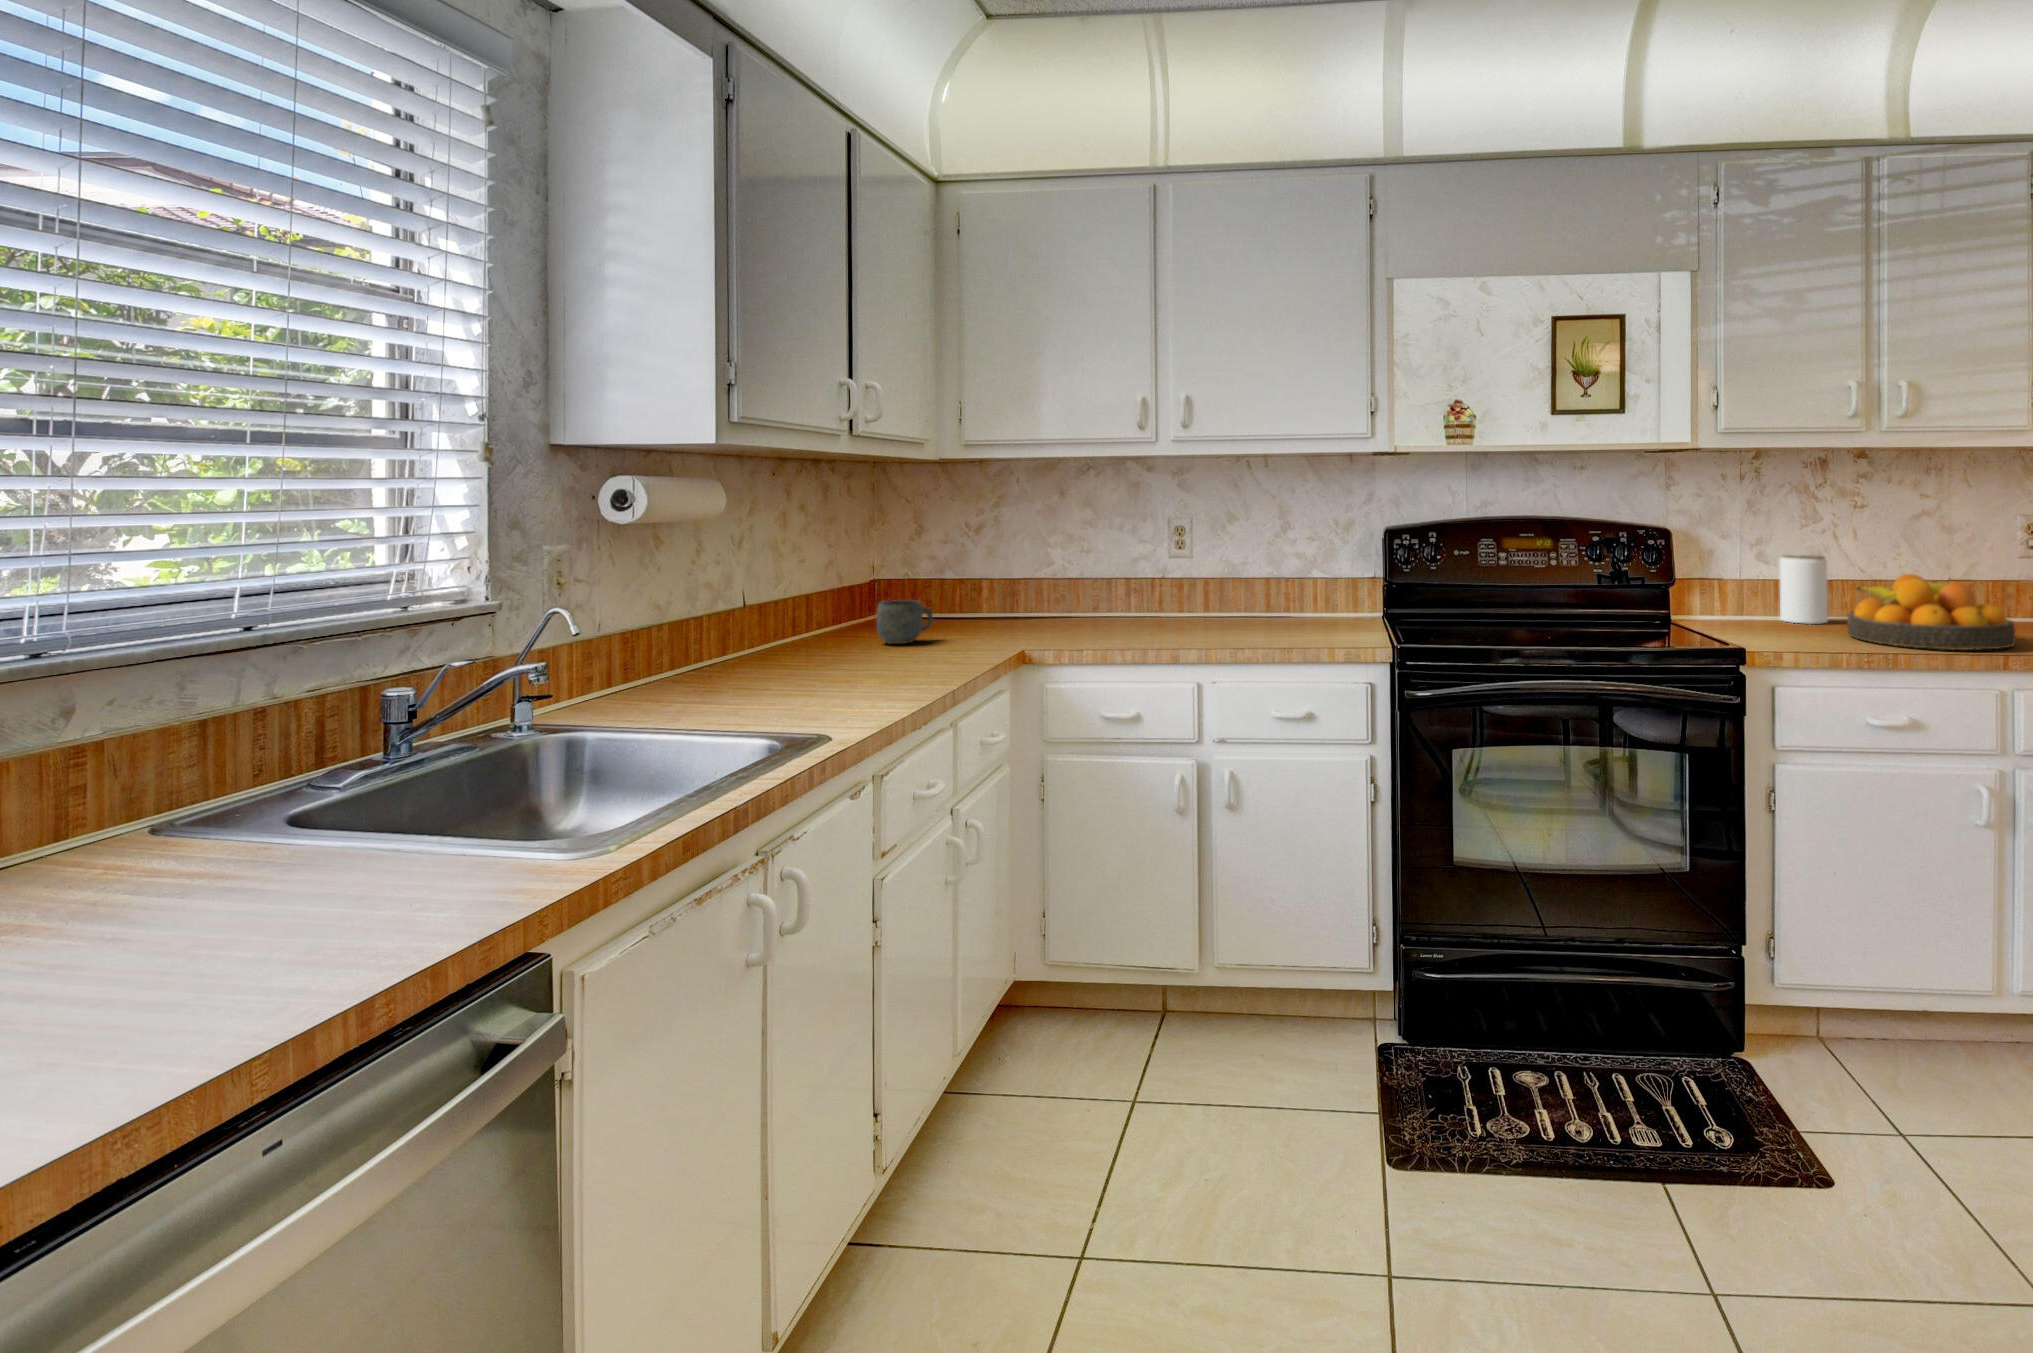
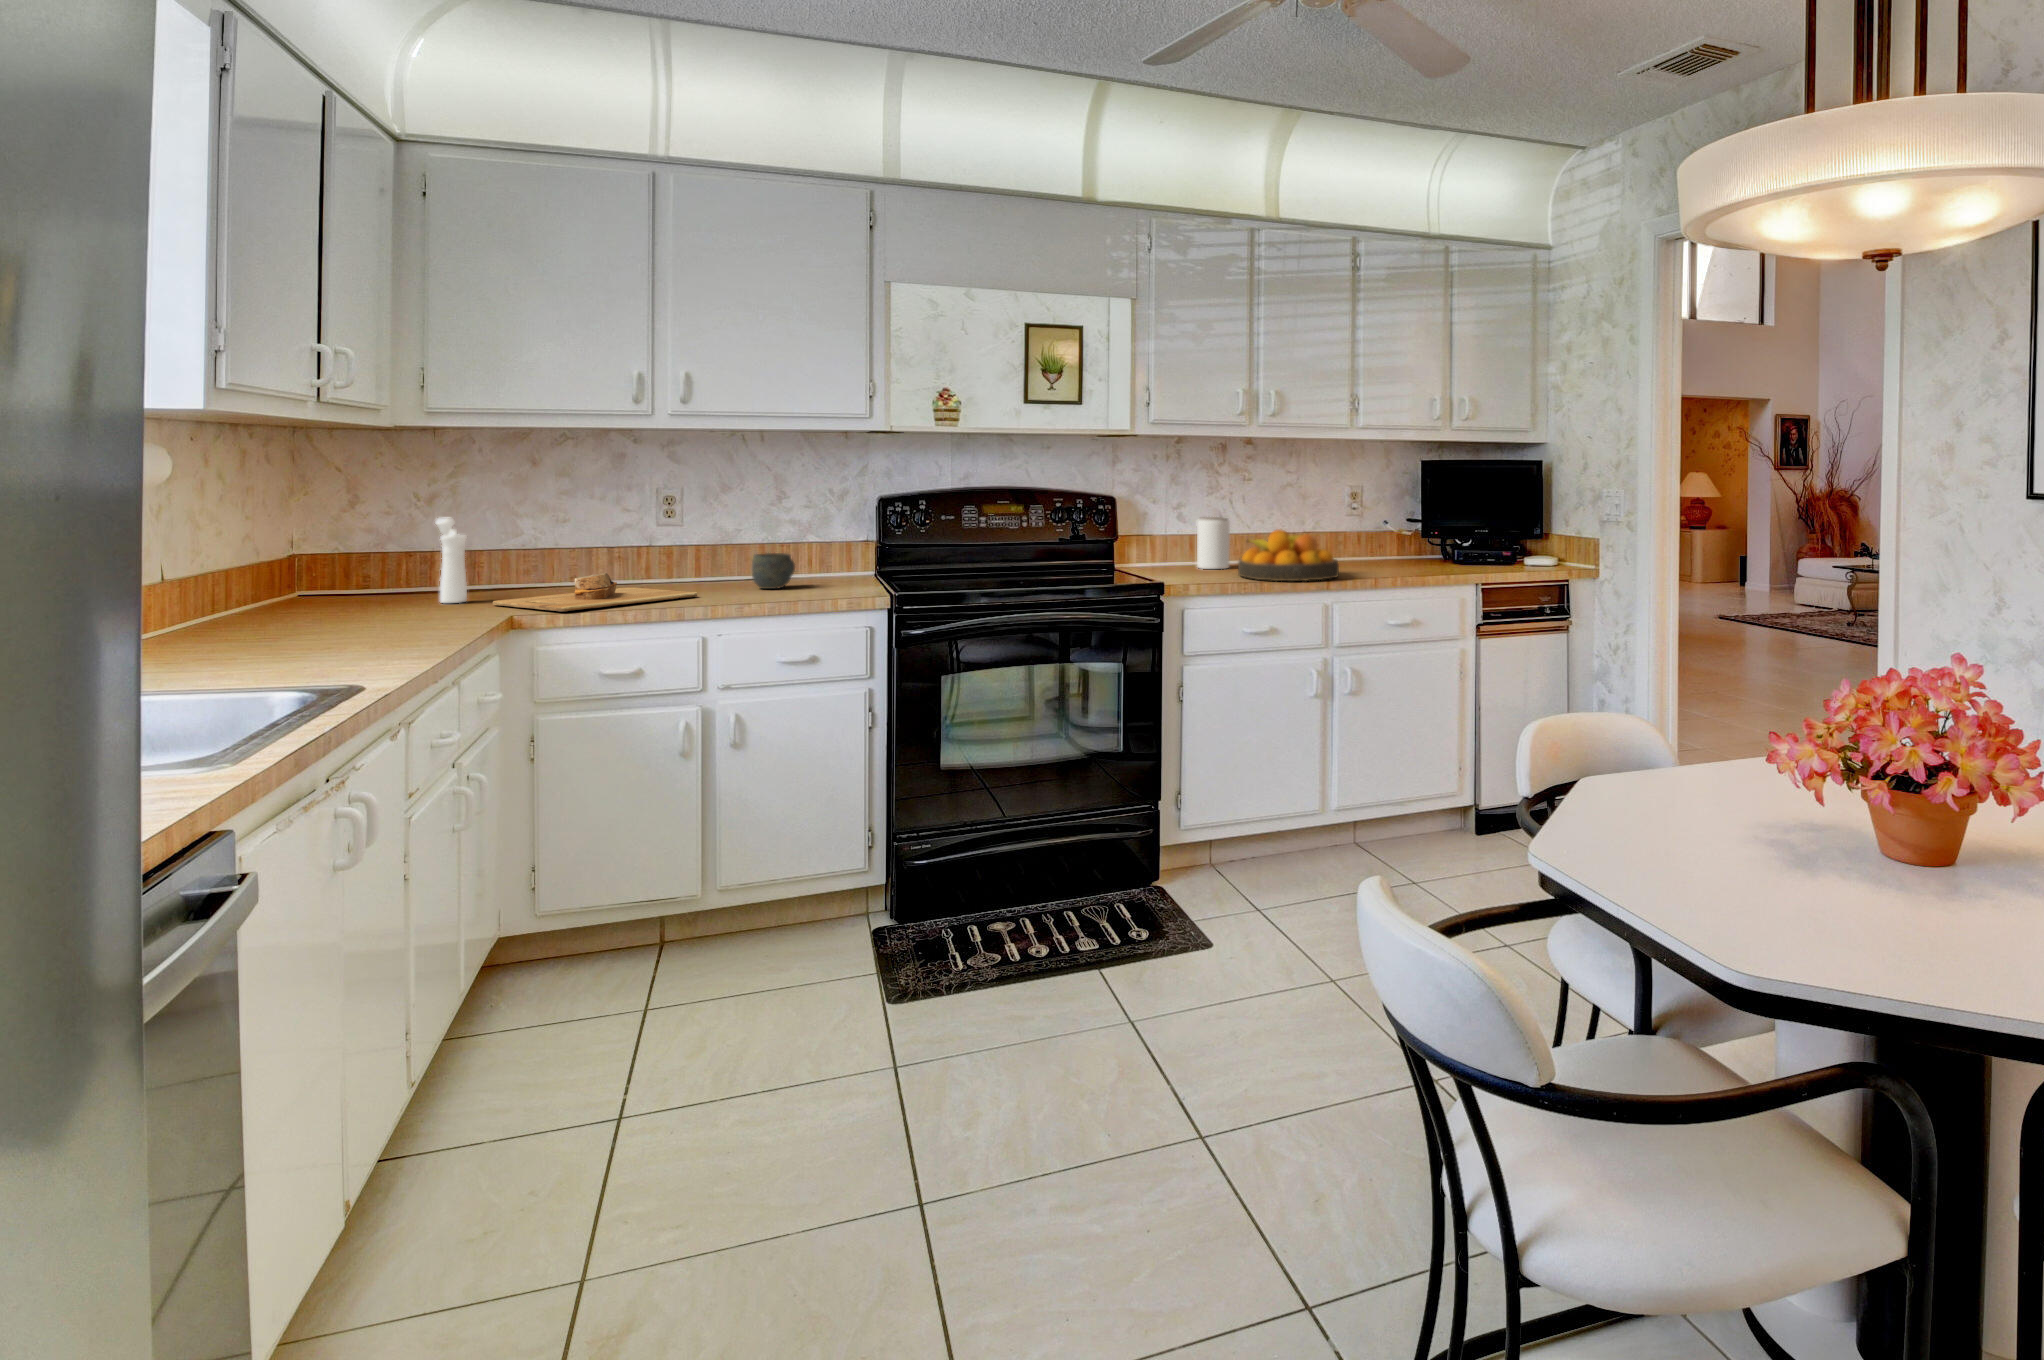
pepper mill: none [975,545,997,630] -> present [435,518,467,603]
mug: present [877,600,933,644] -> present [752,553,795,589]
cutting board: none [1014,605,1197,647] -> present [493,573,697,612]

